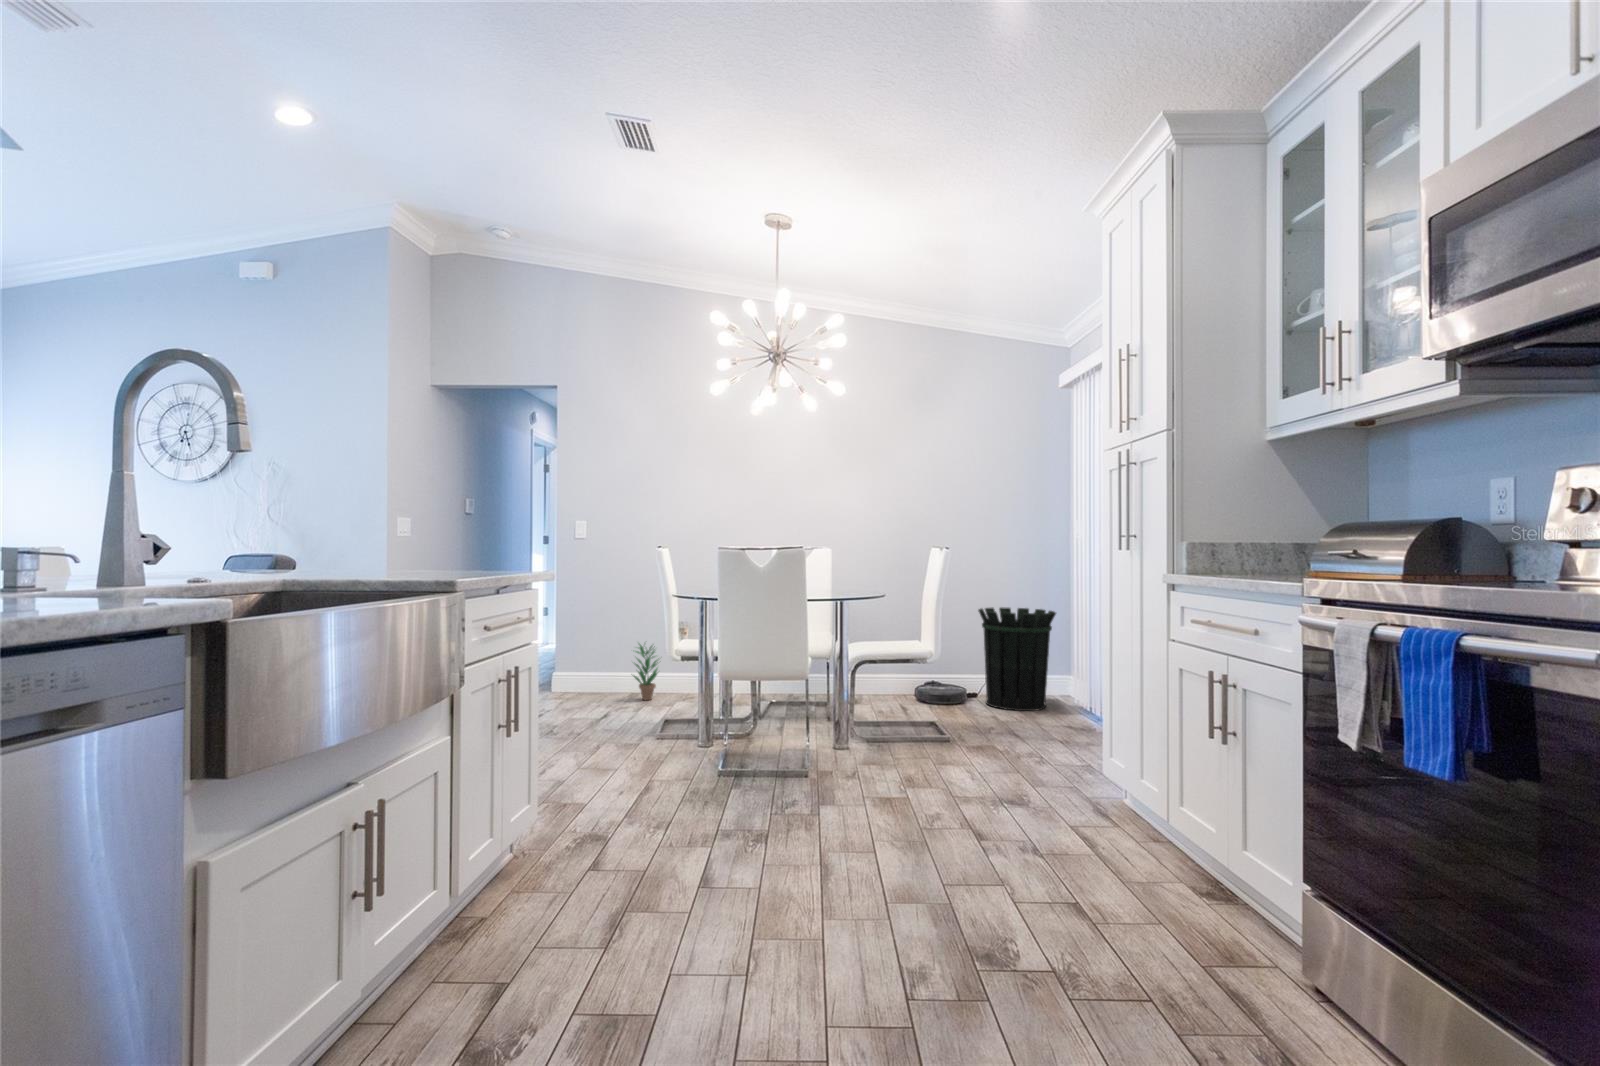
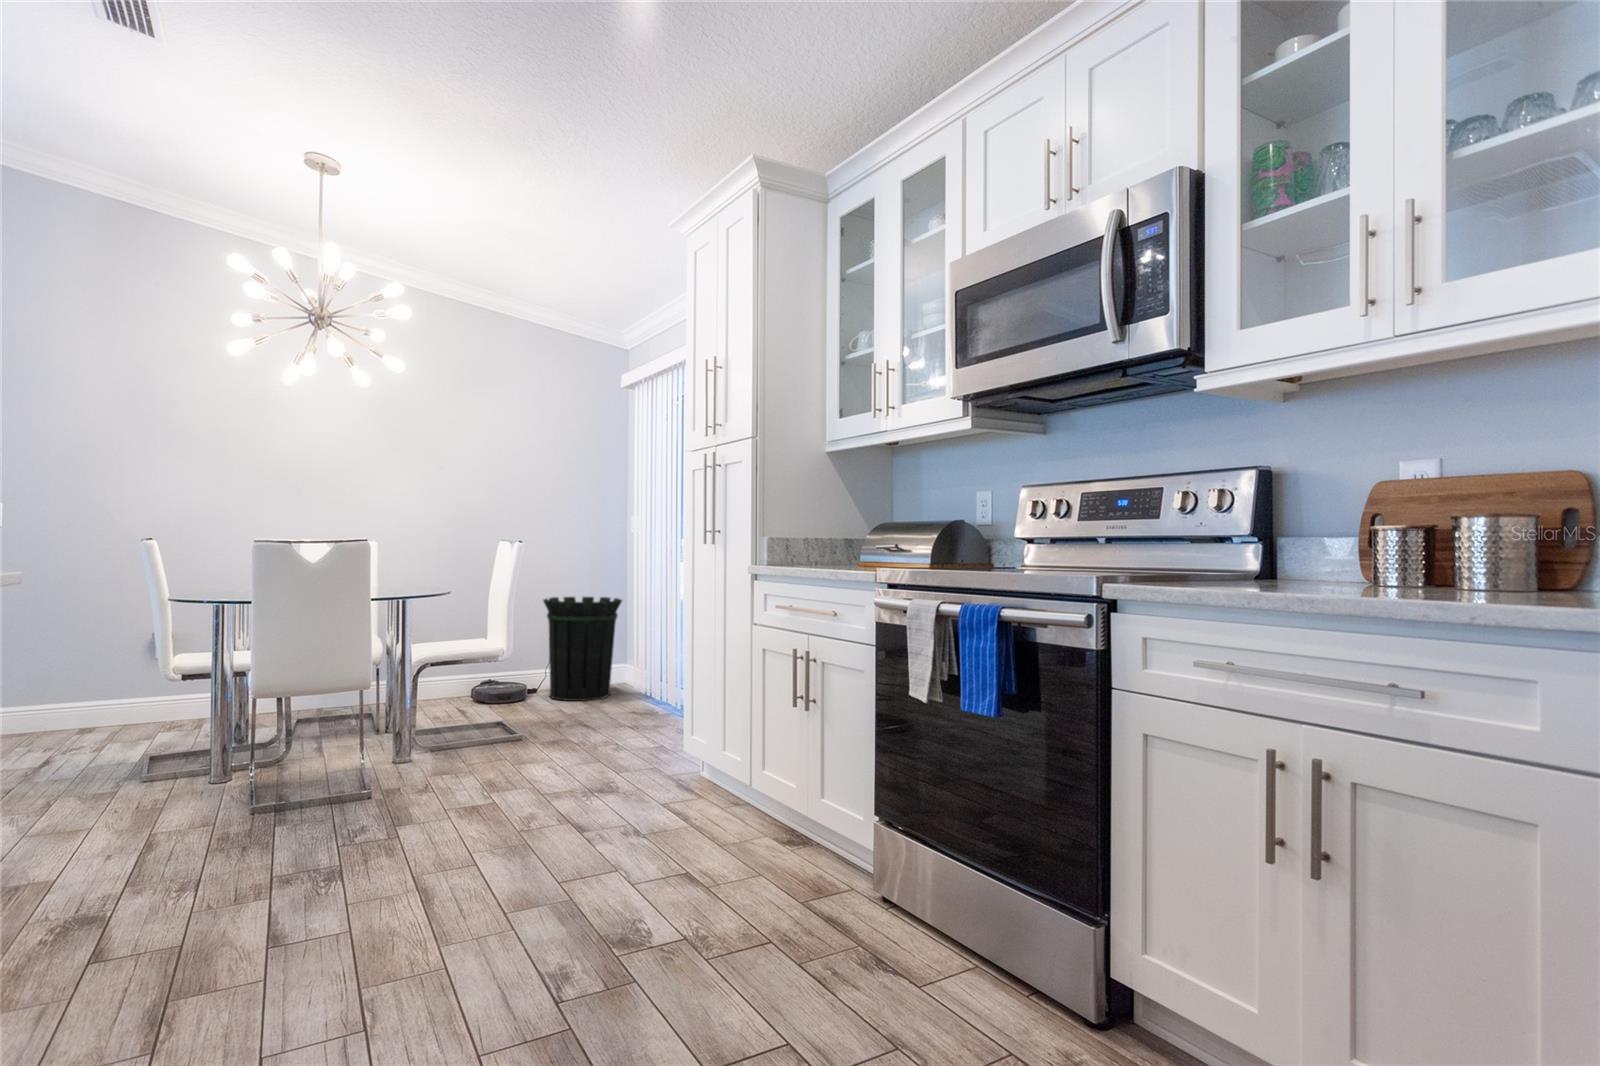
potted plant: present [634,644,658,700] -> none [30,661,93,747]

